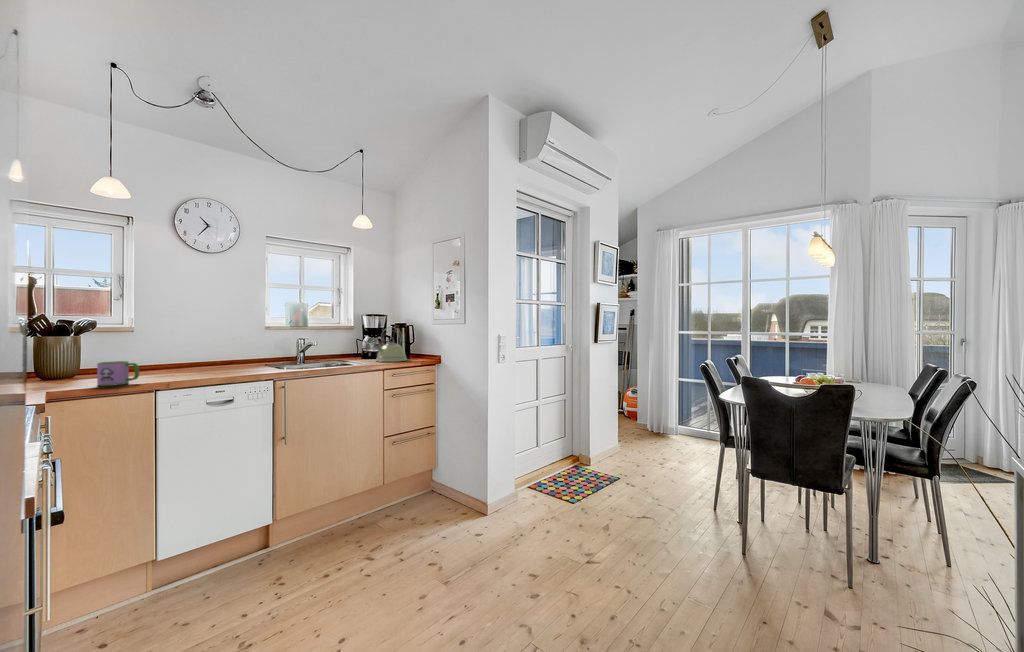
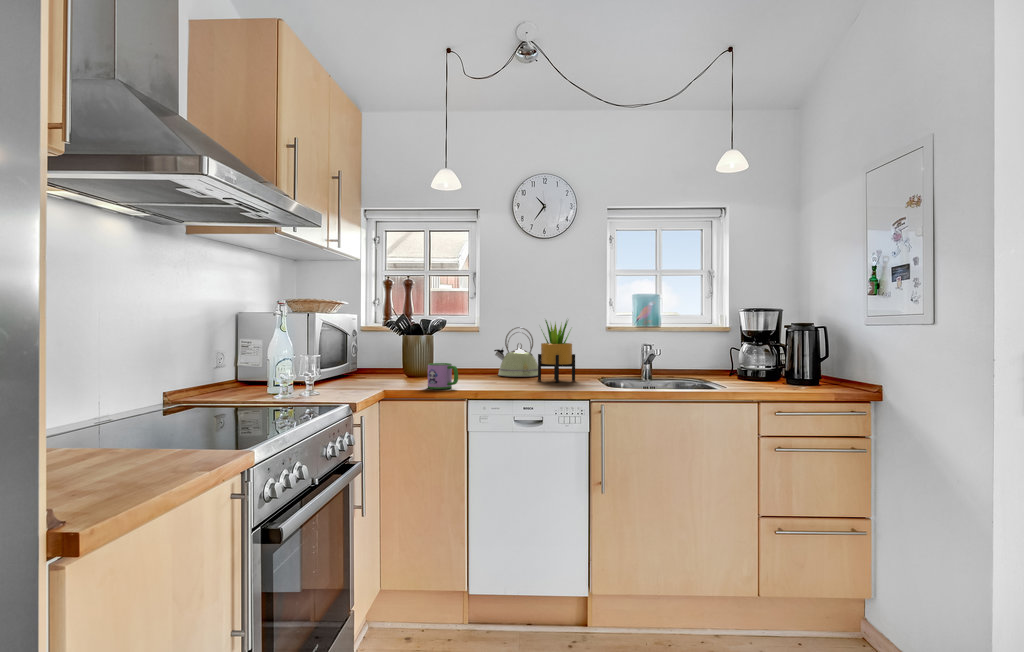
potted plant: none [211,319,247,371] -> present [538,320,575,382]
kettle: present [373,327,407,362] -> present [494,327,538,377]

